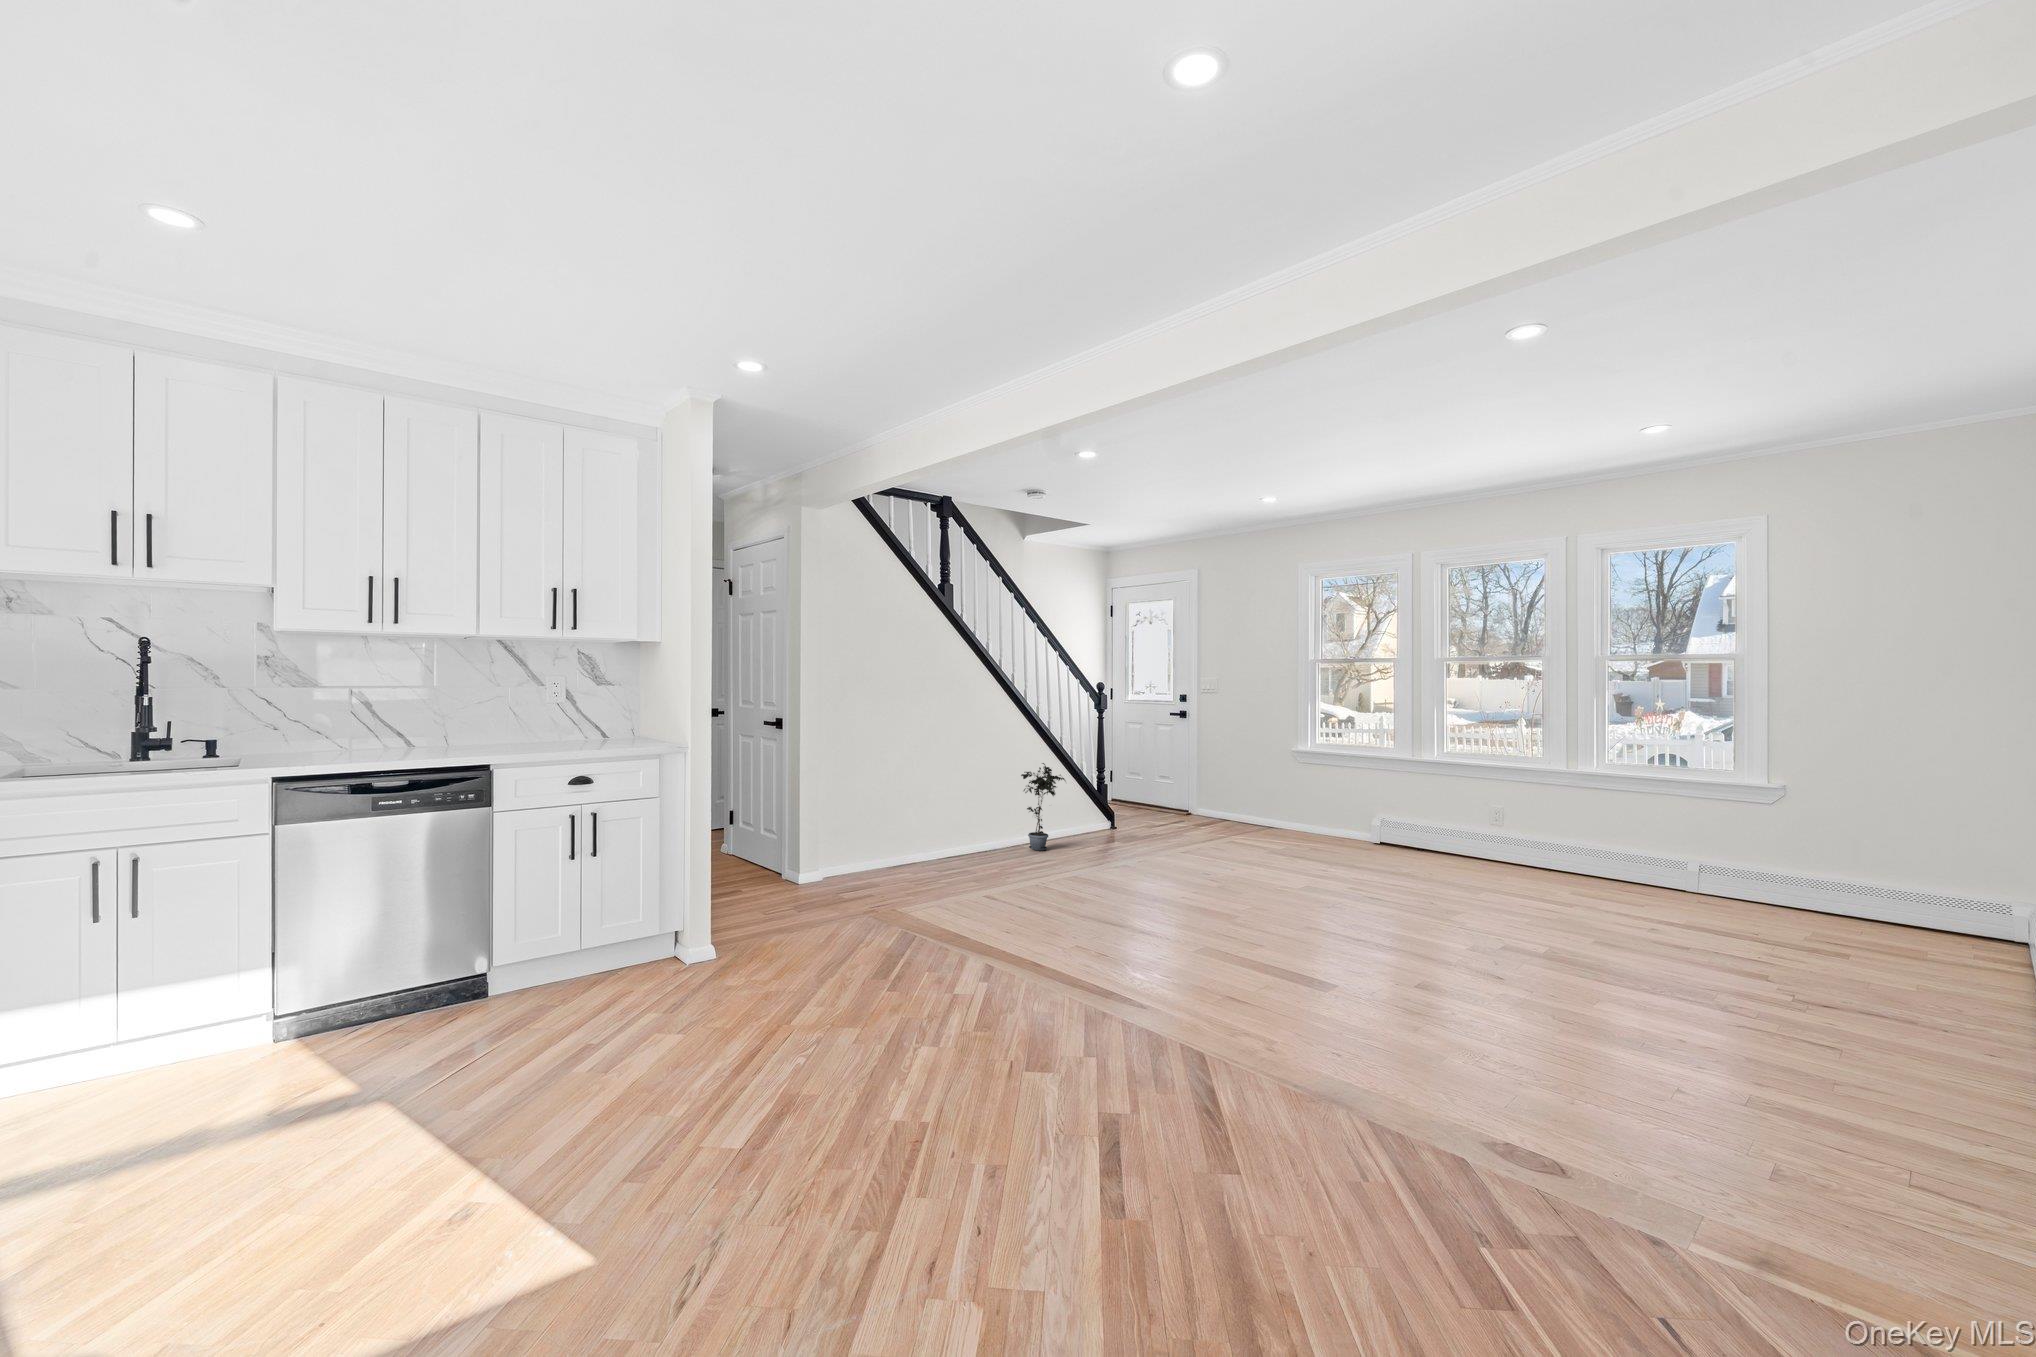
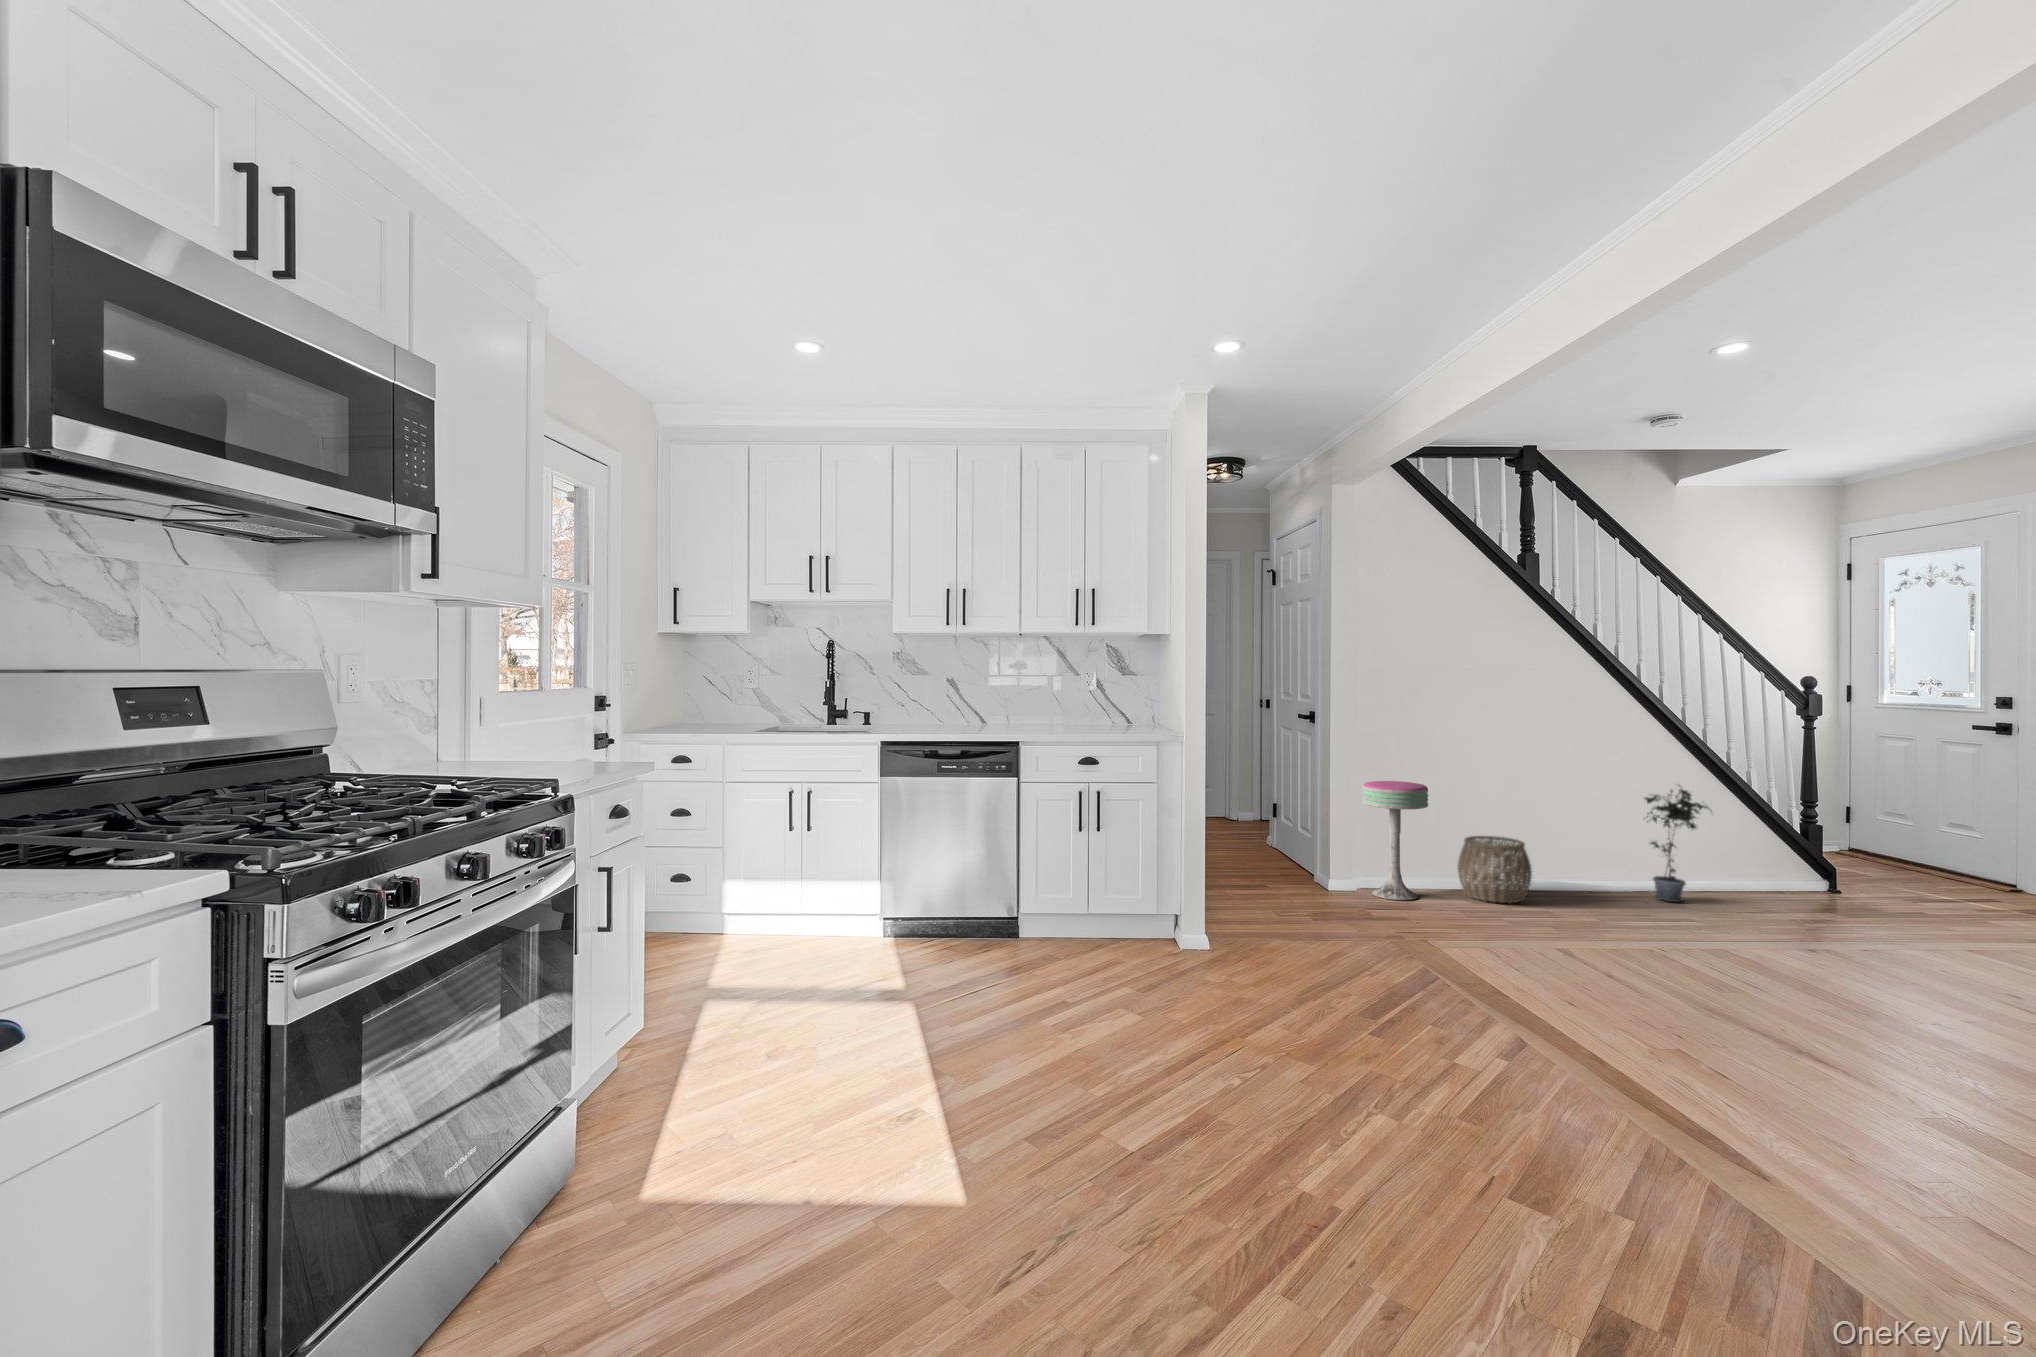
bar stool: none [830,776,885,882] -> present [1362,781,1428,900]
woven basket: none [902,816,958,871] -> present [1458,836,1532,903]

